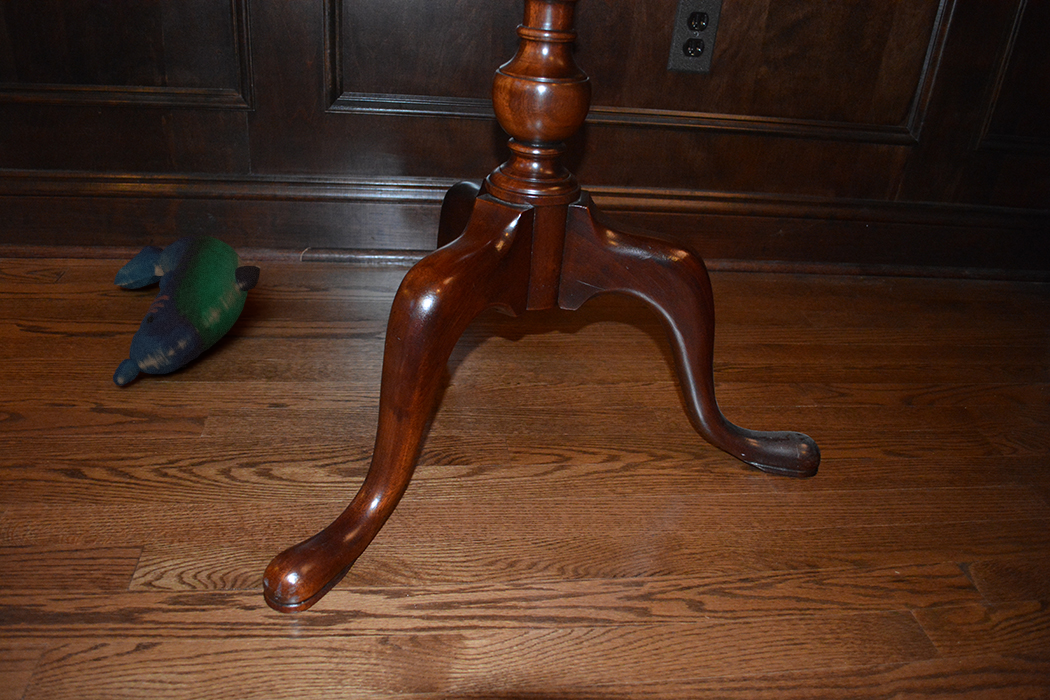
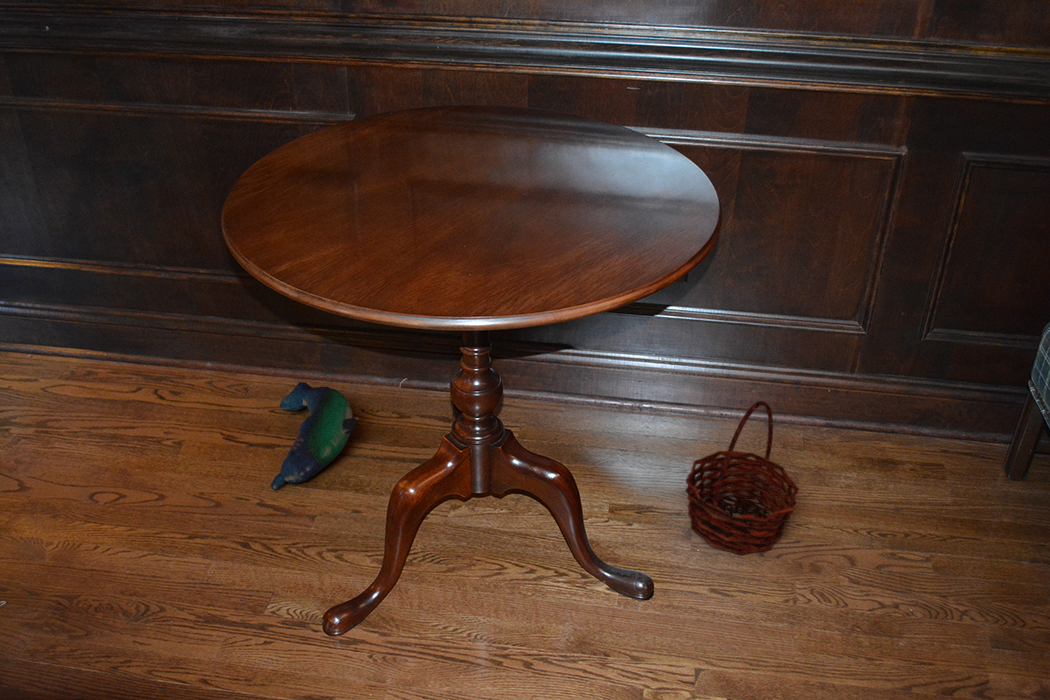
basket: none [789,158,971,404] -> present [686,401,799,555]

